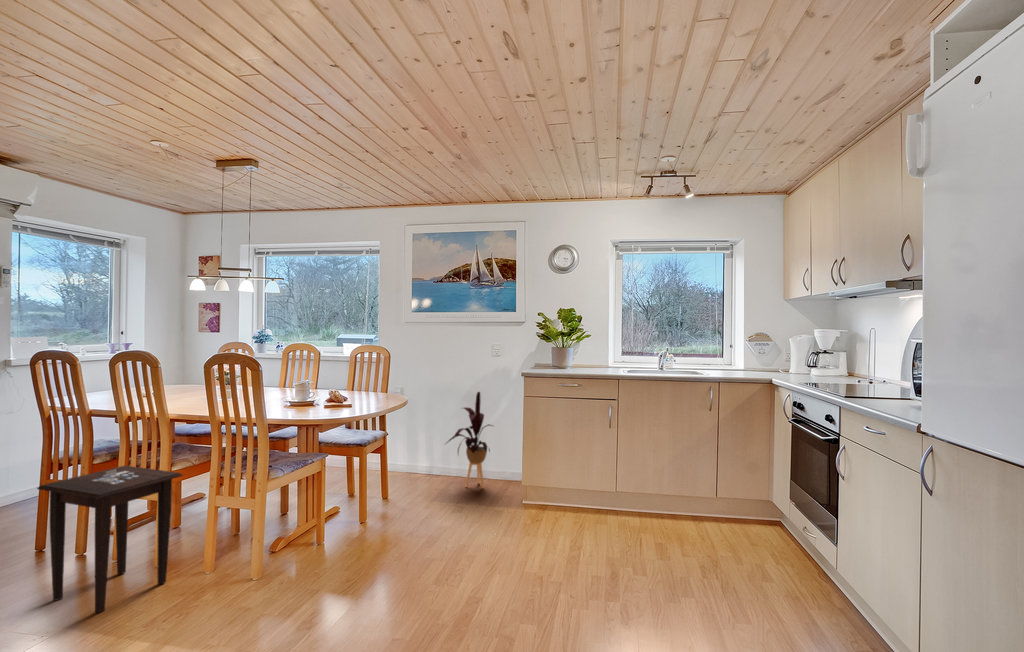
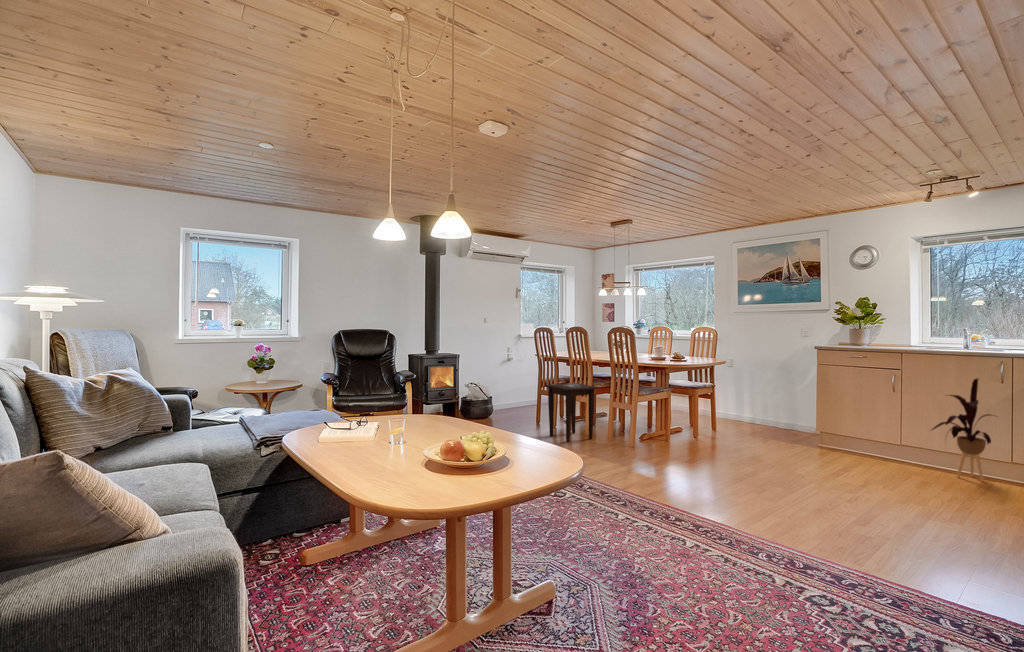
house plant: present [448,392,492,488] -> present [931,378,991,481]

